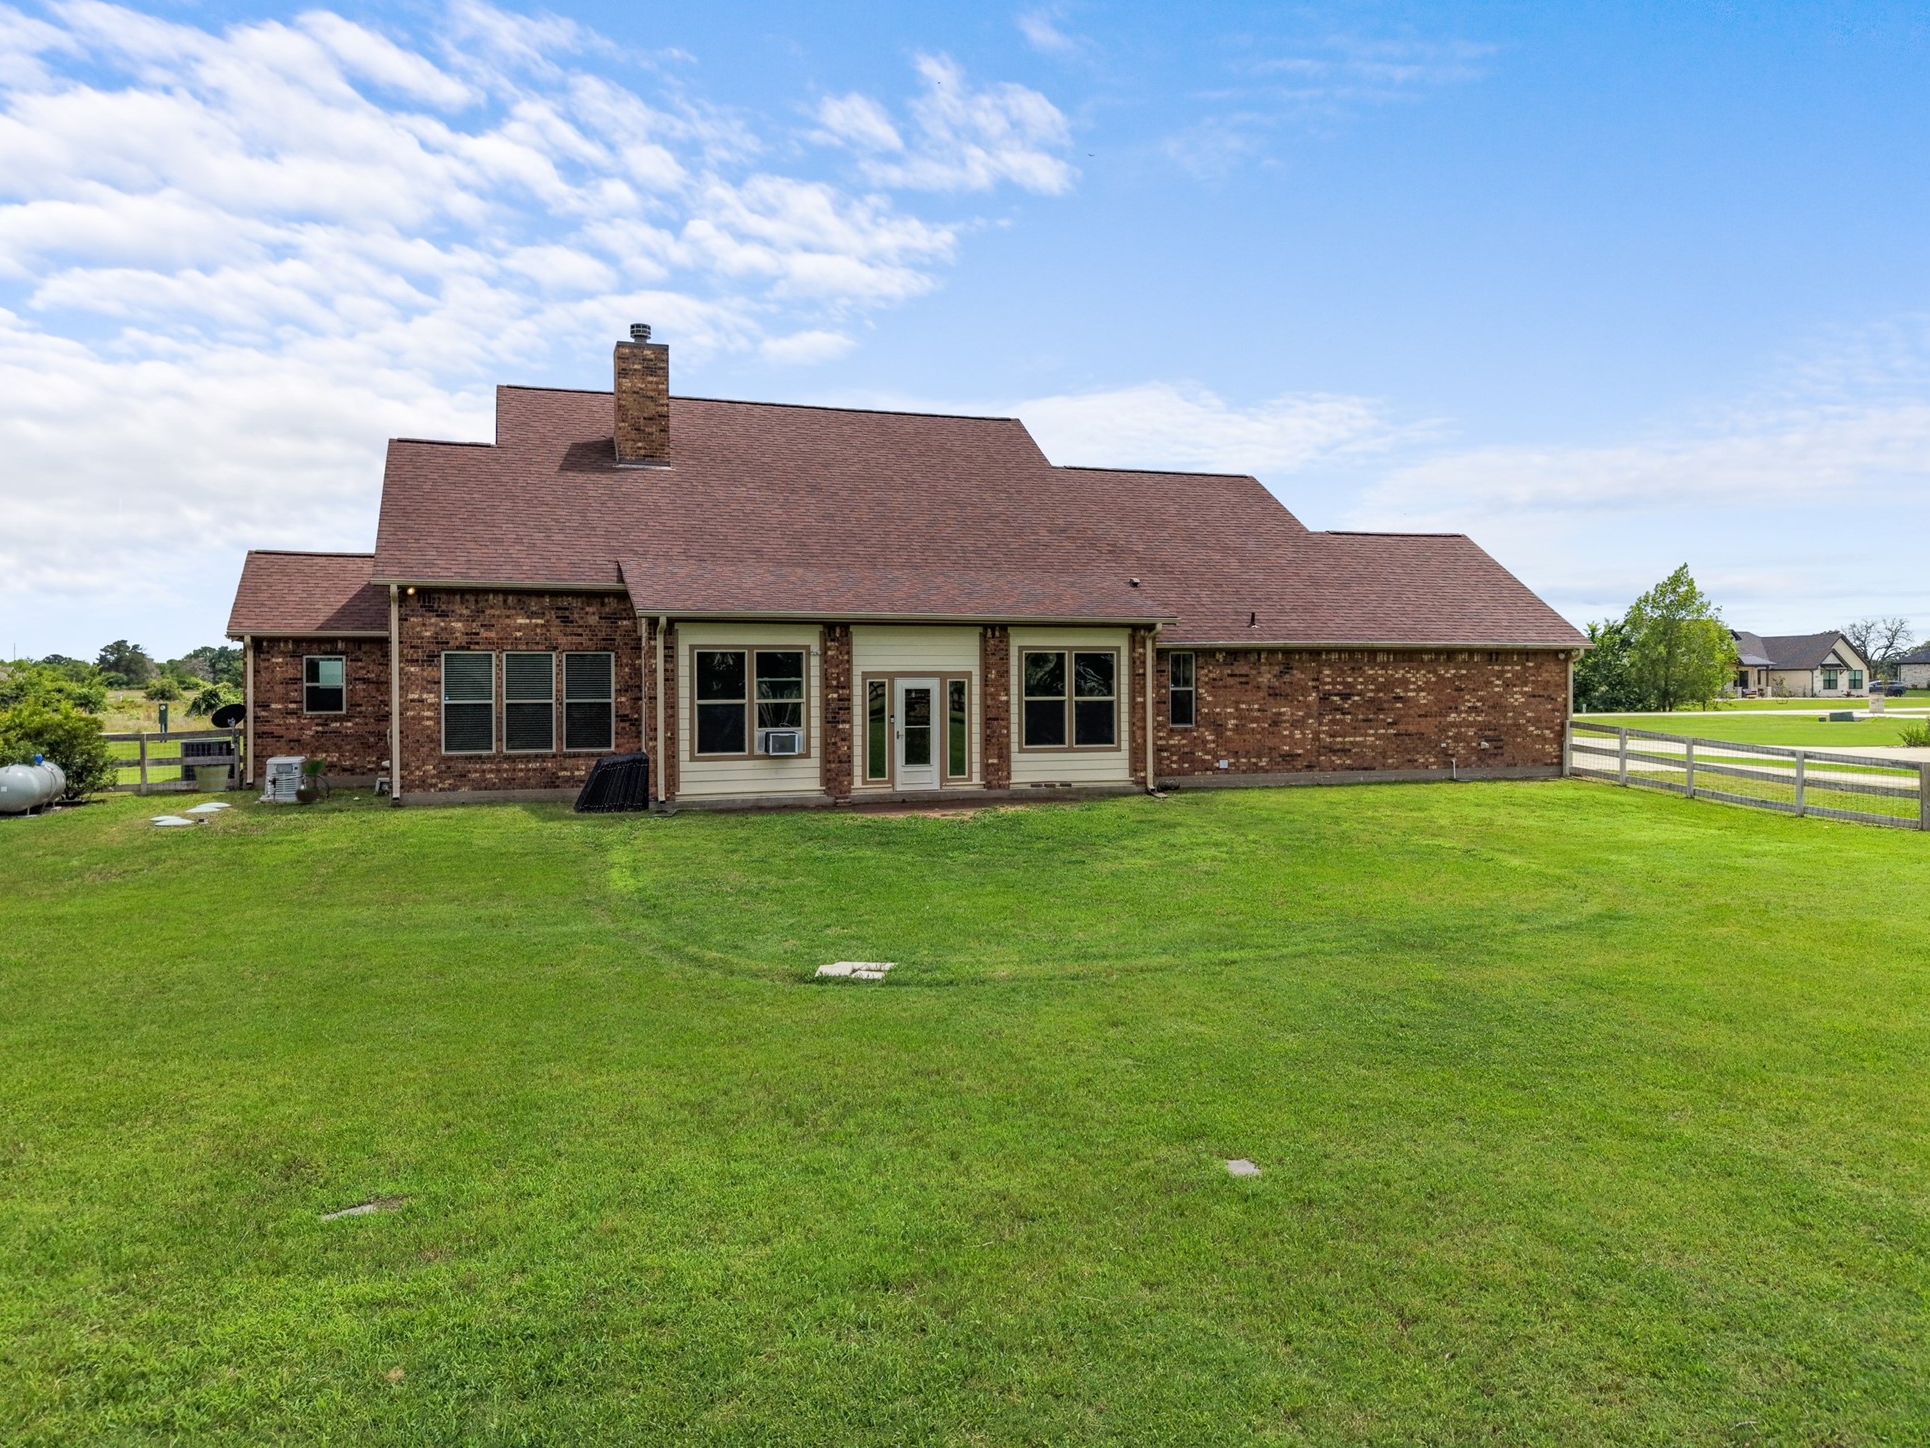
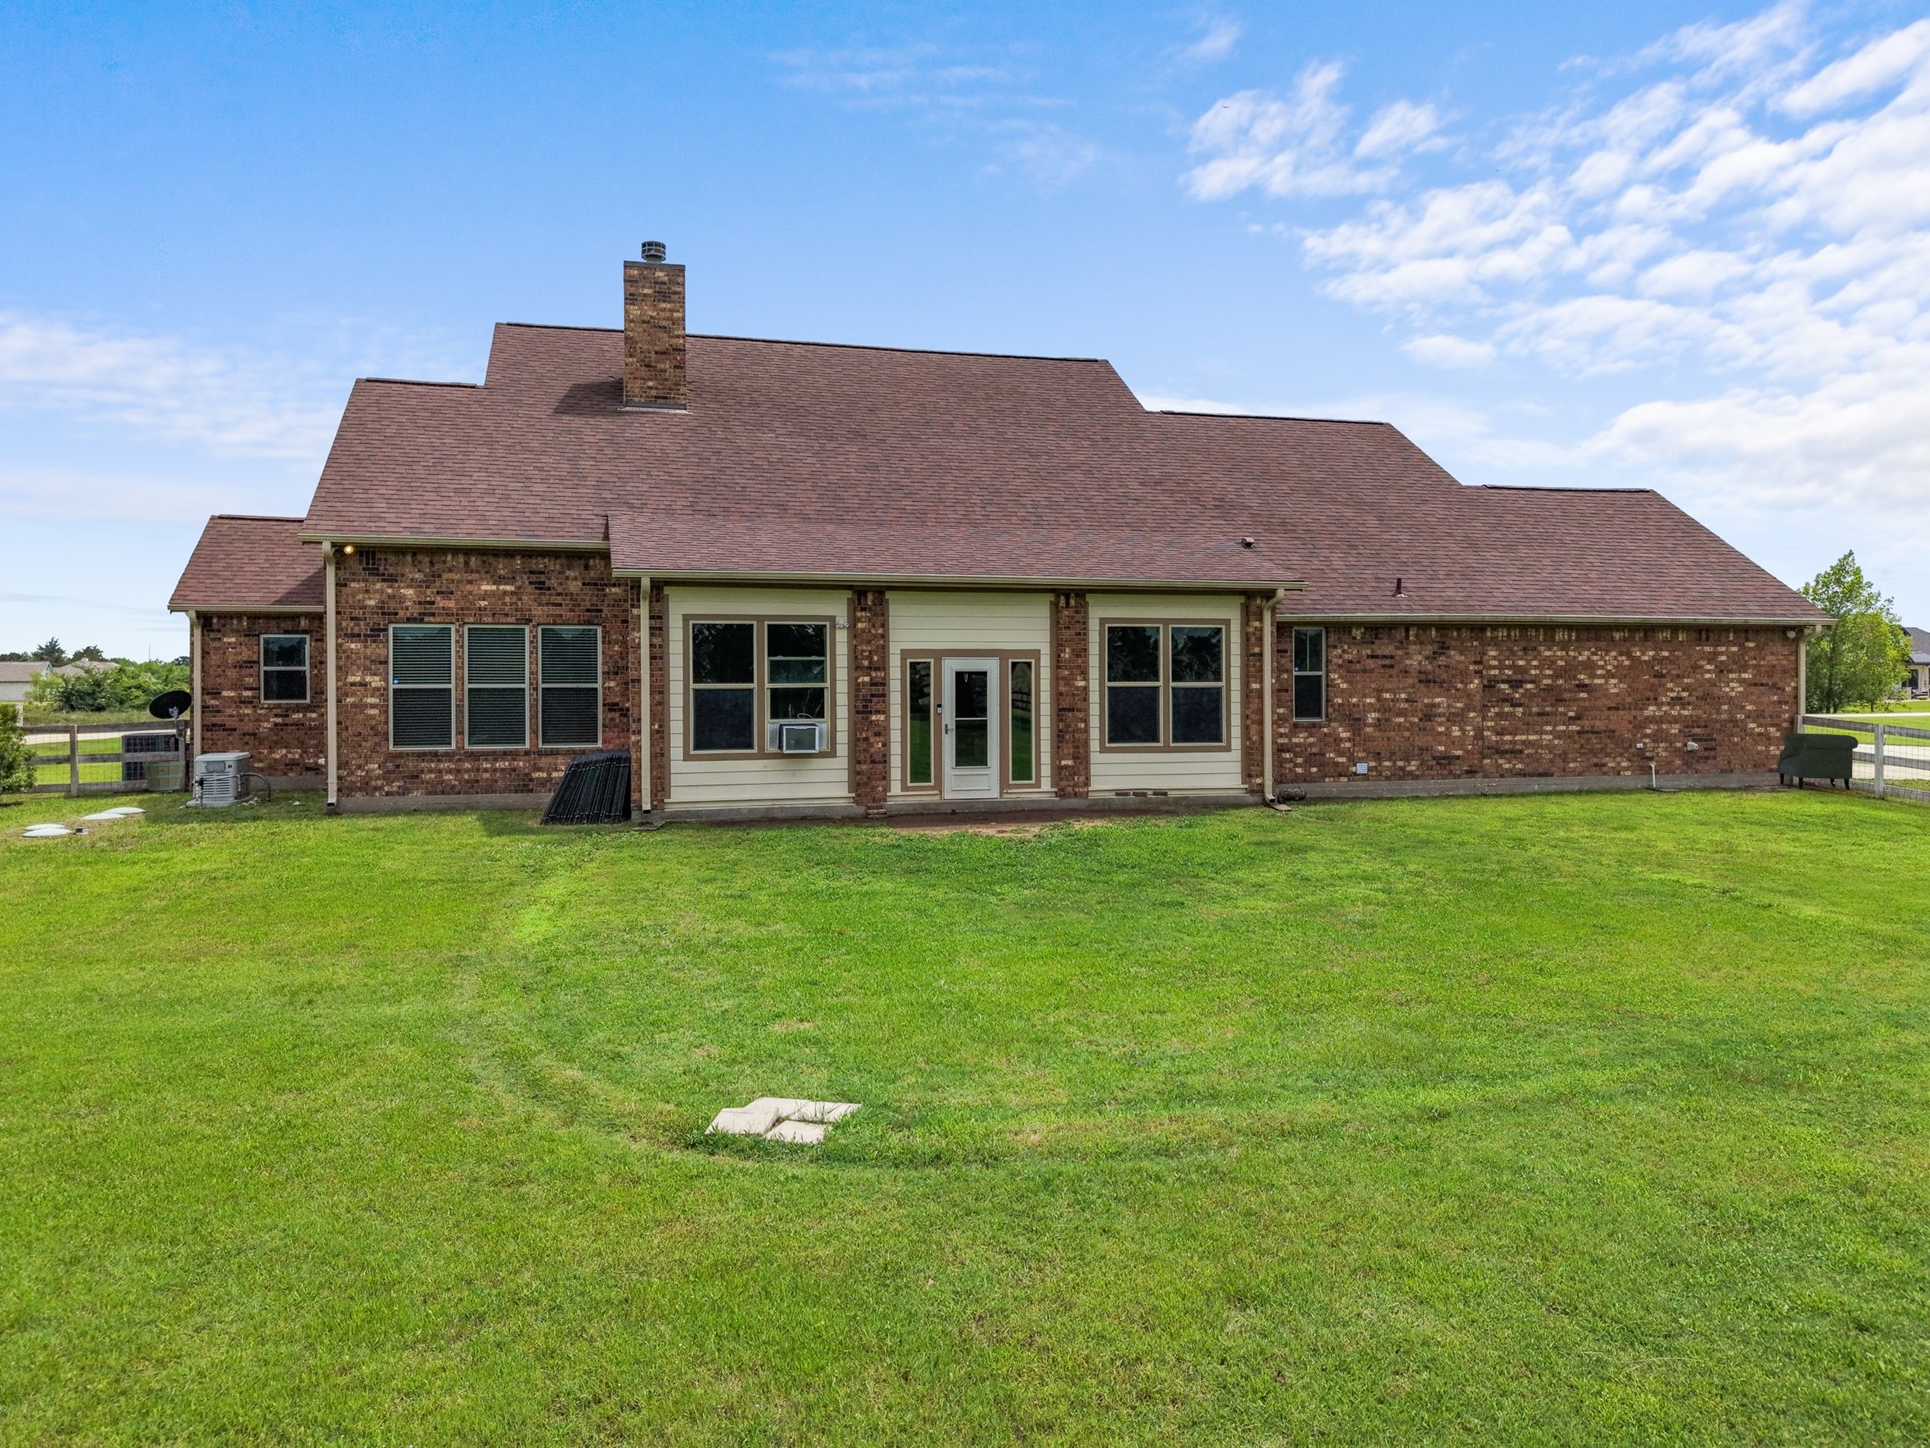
chair: none [1552,735,1605,779] -> present [1778,733,1858,790]
potted tree: present [295,759,325,804] -> none [226,749,266,808]

